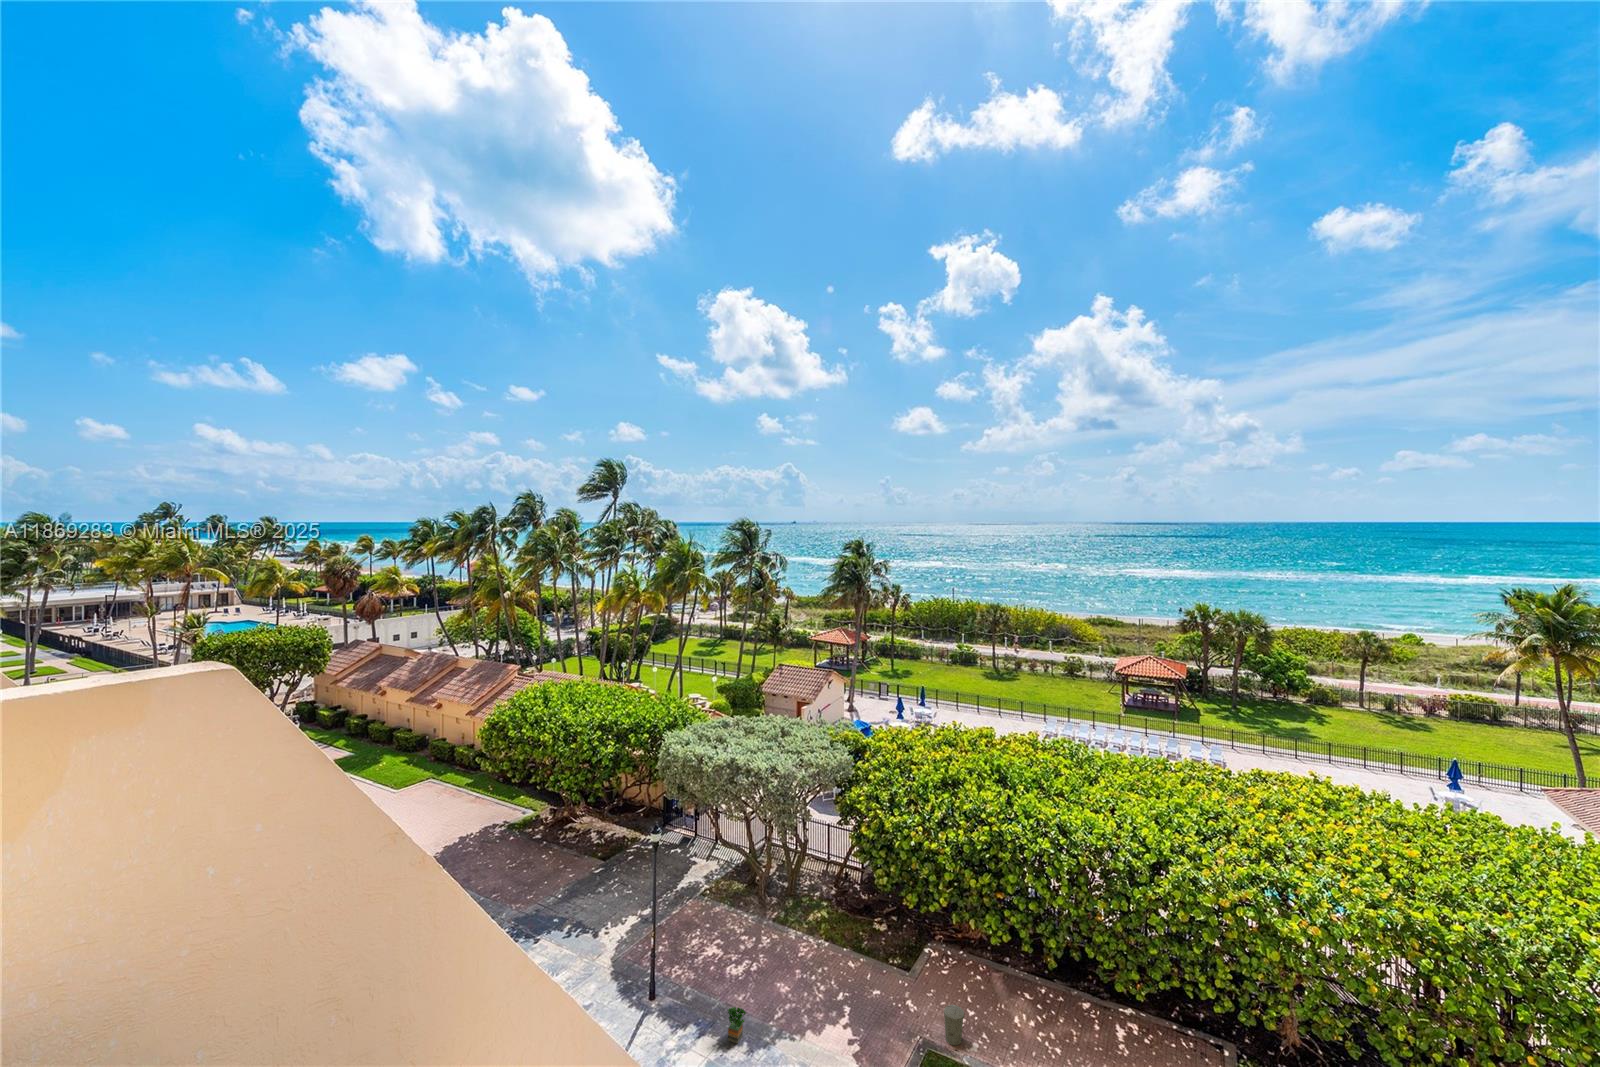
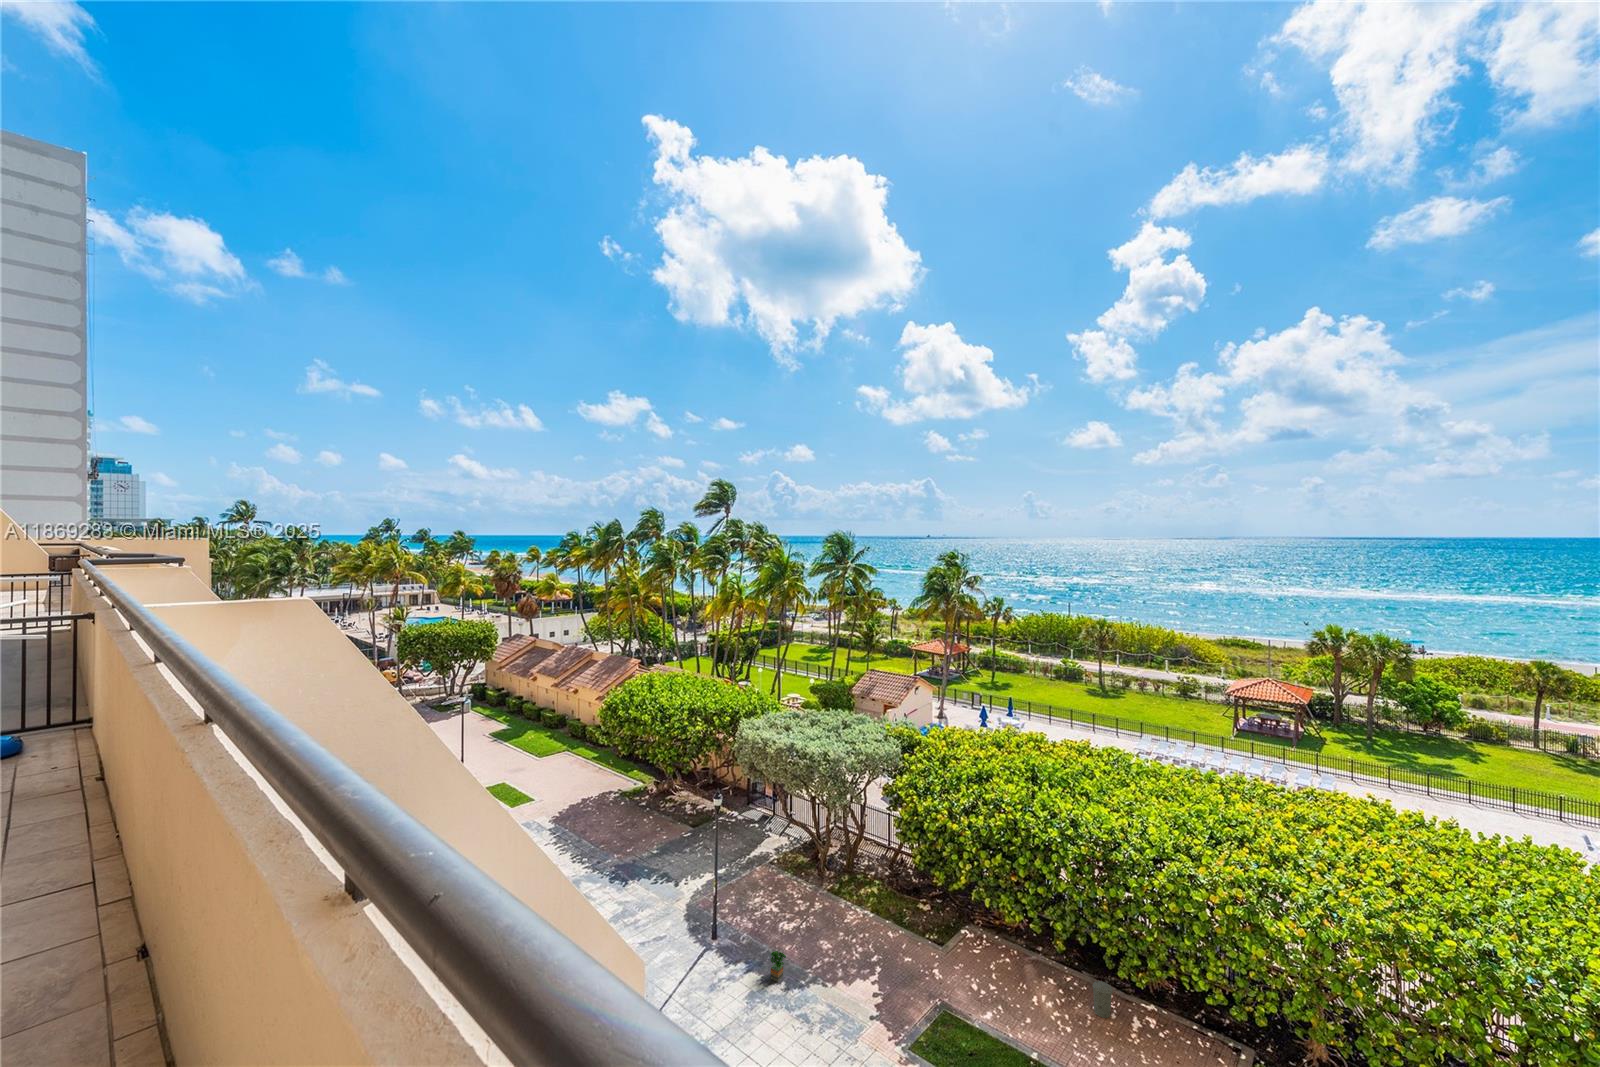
trash can: present [944,1005,964,1045] -> present [1093,981,1113,1018]

